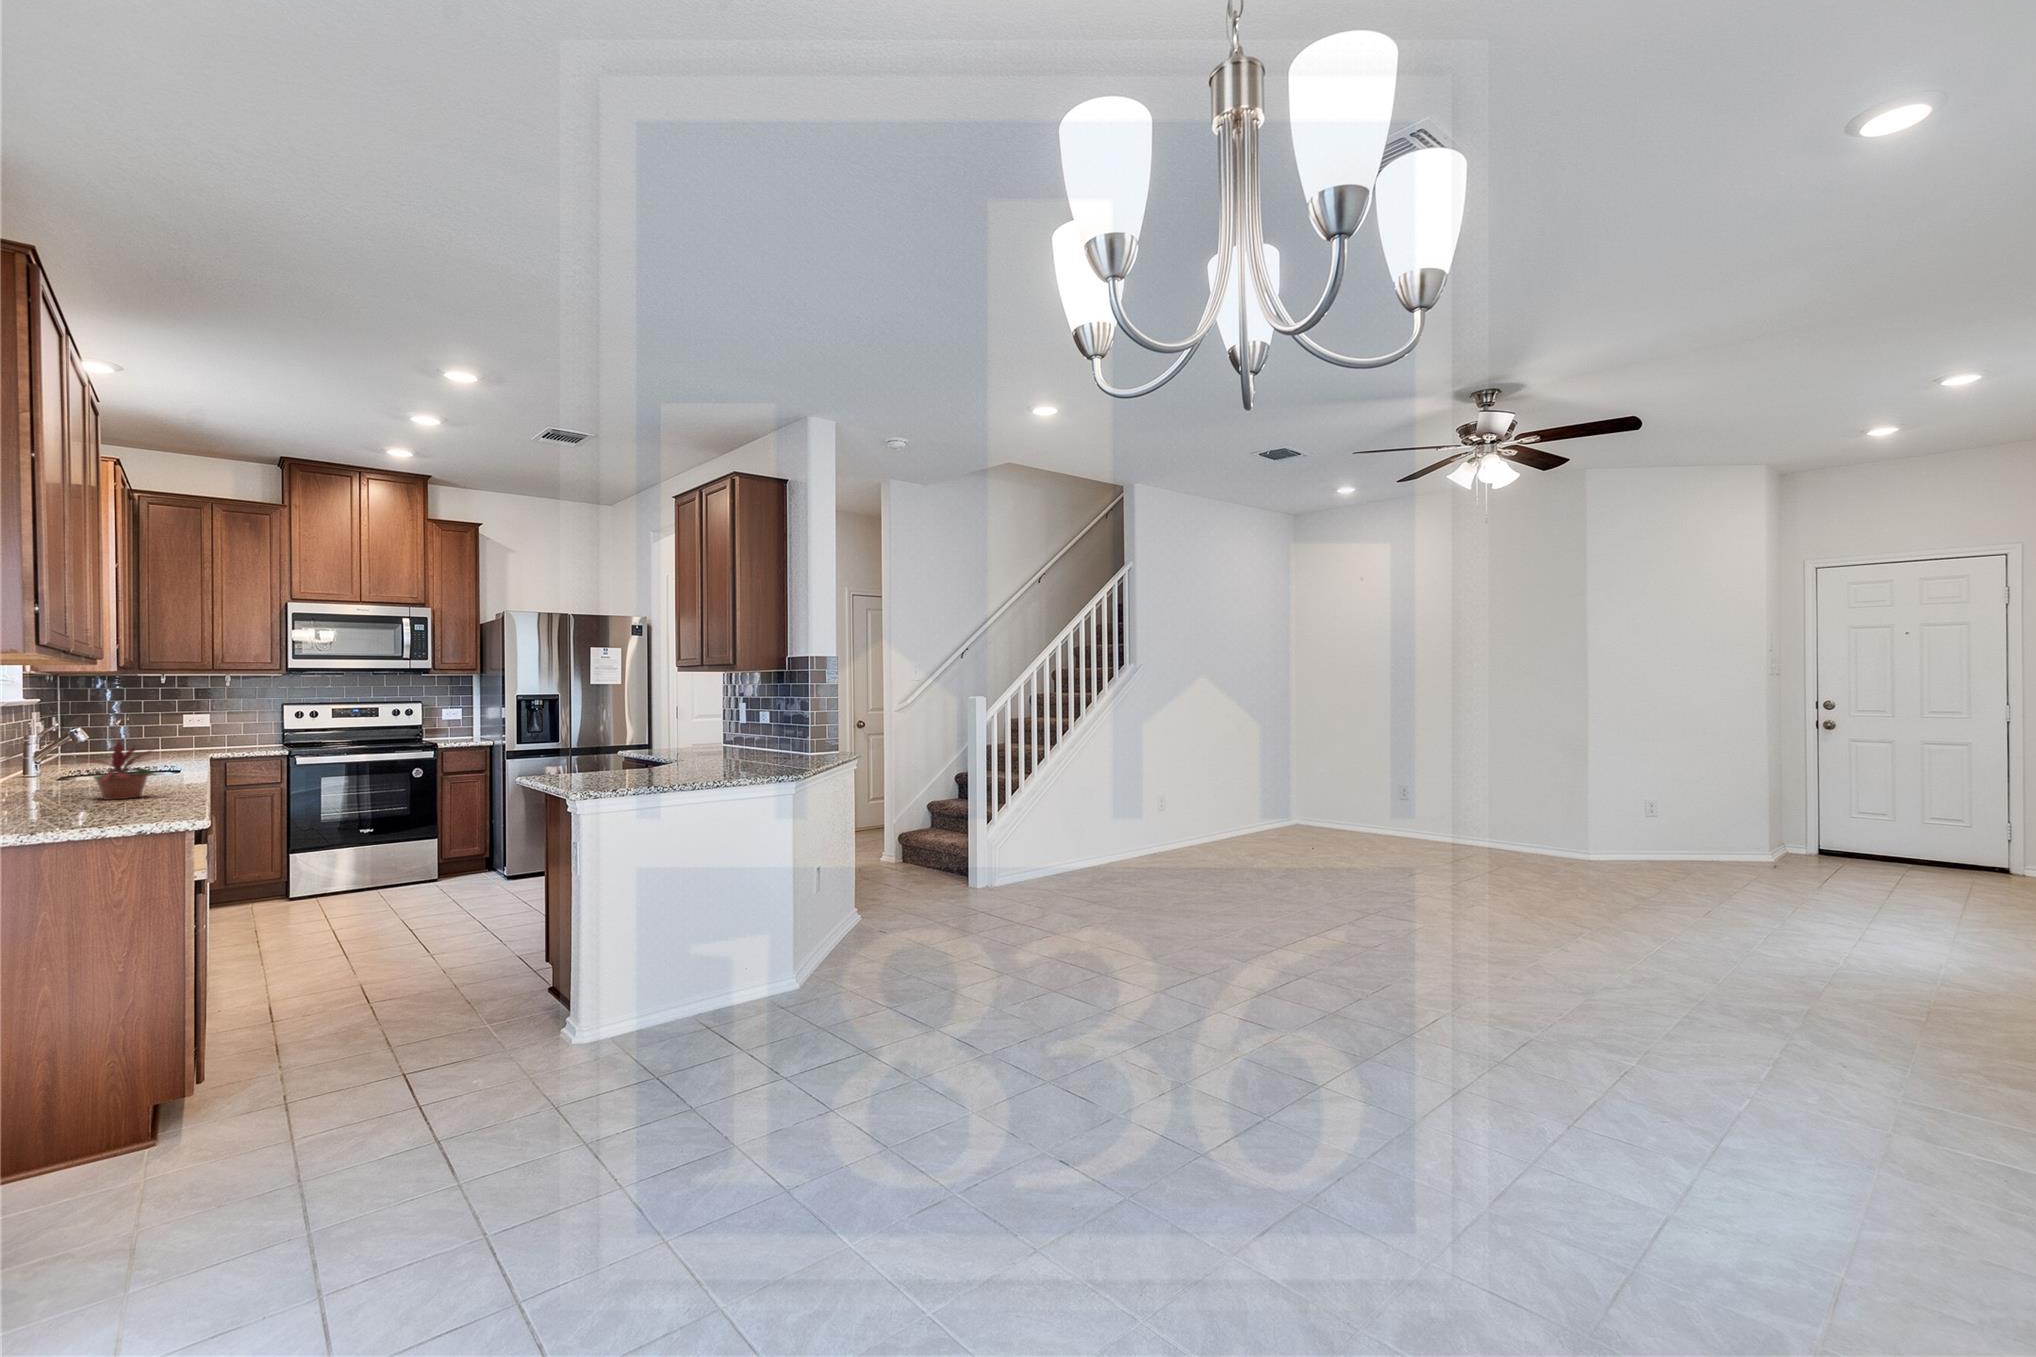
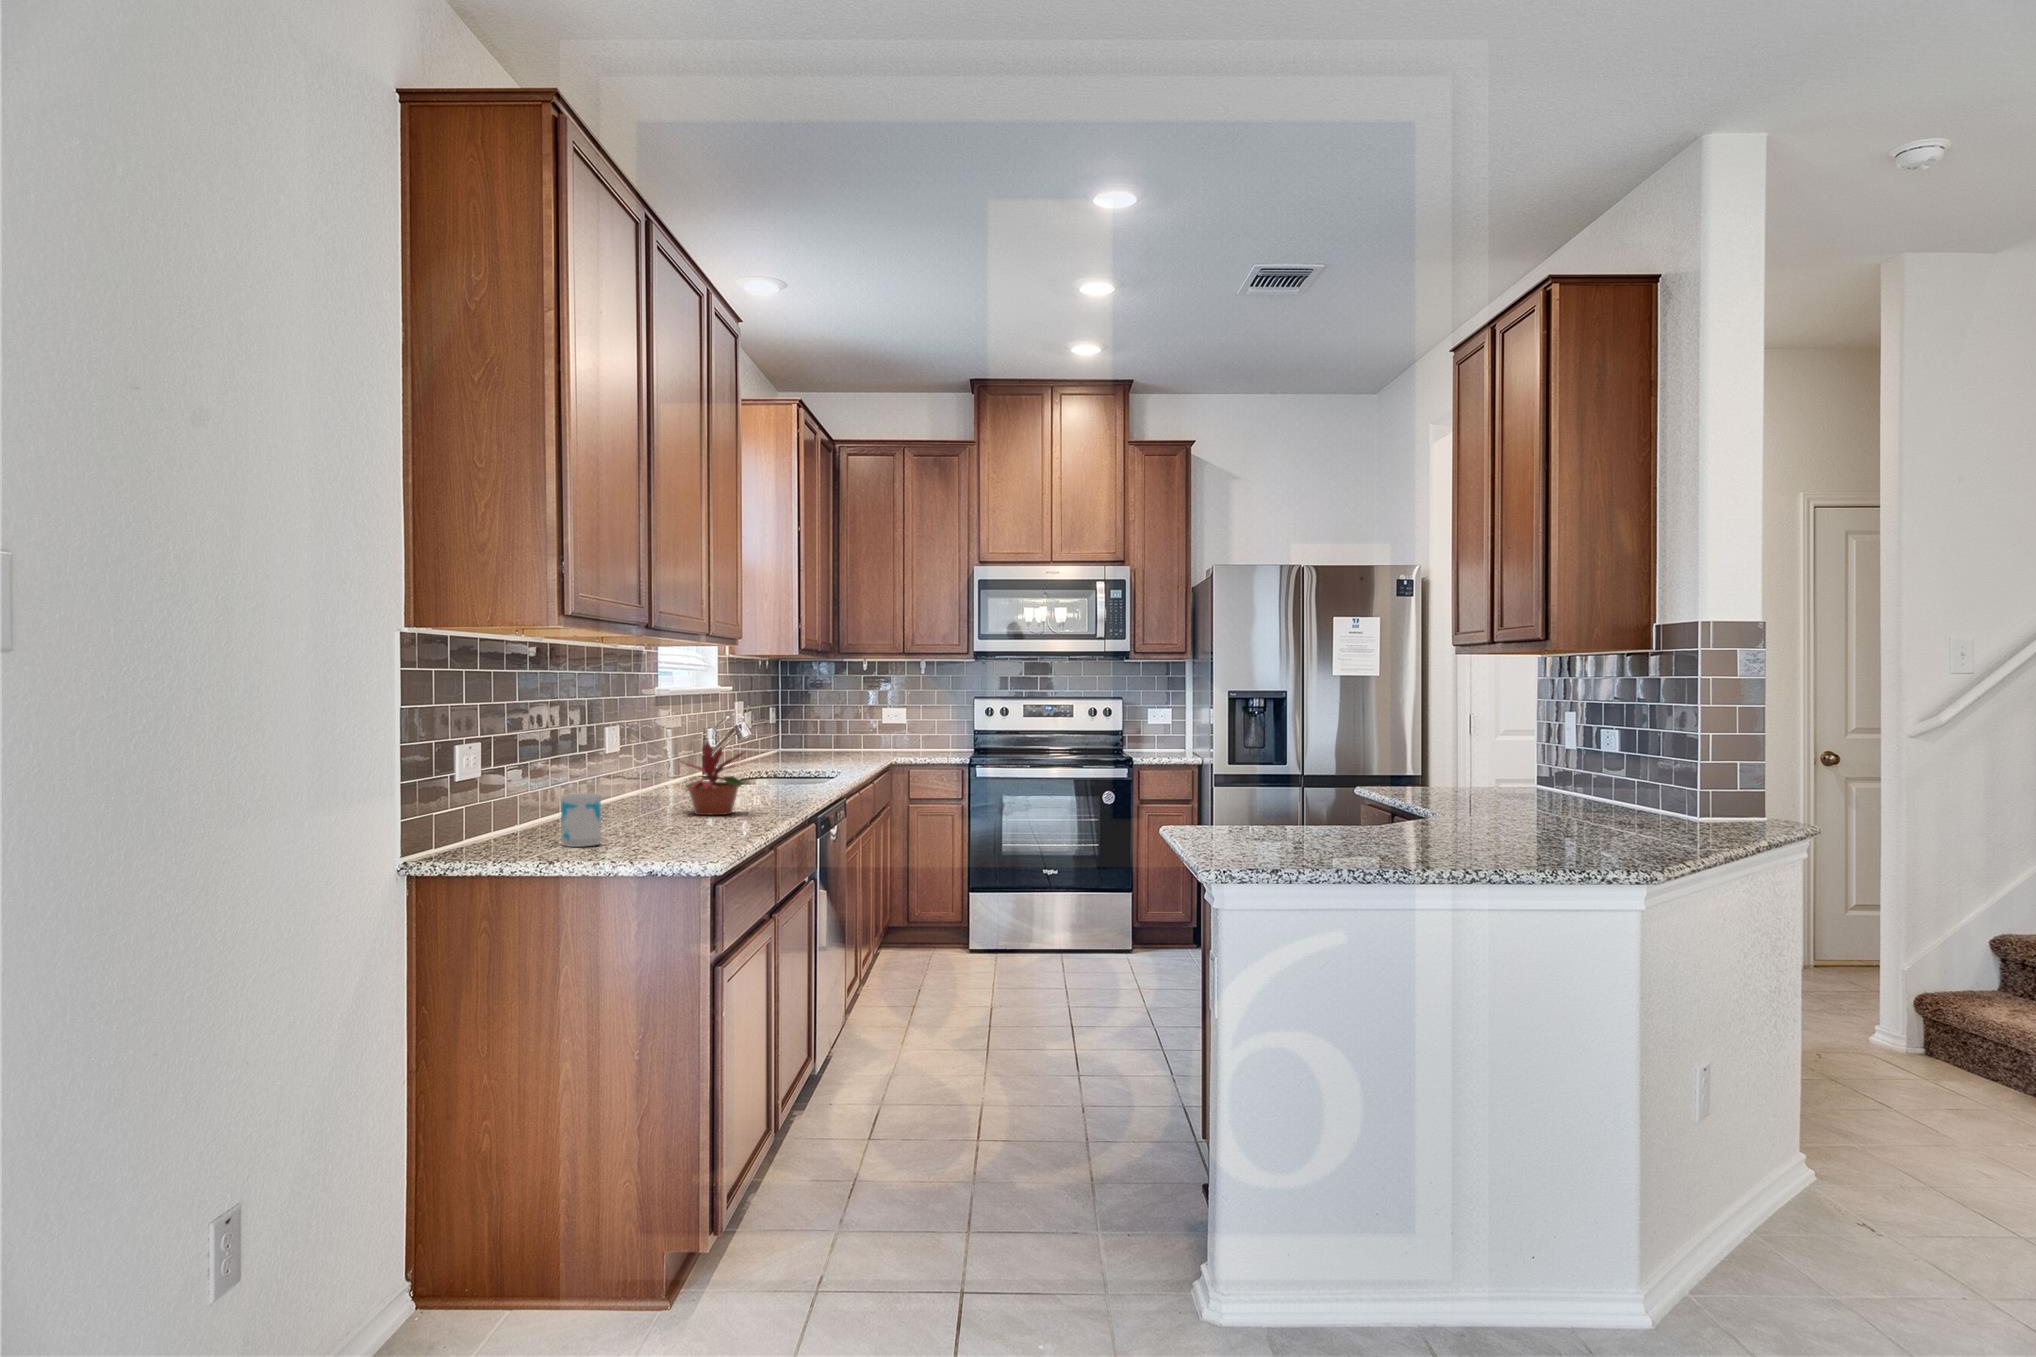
mug: none [34,782,75,823] -> present [561,793,601,847]

